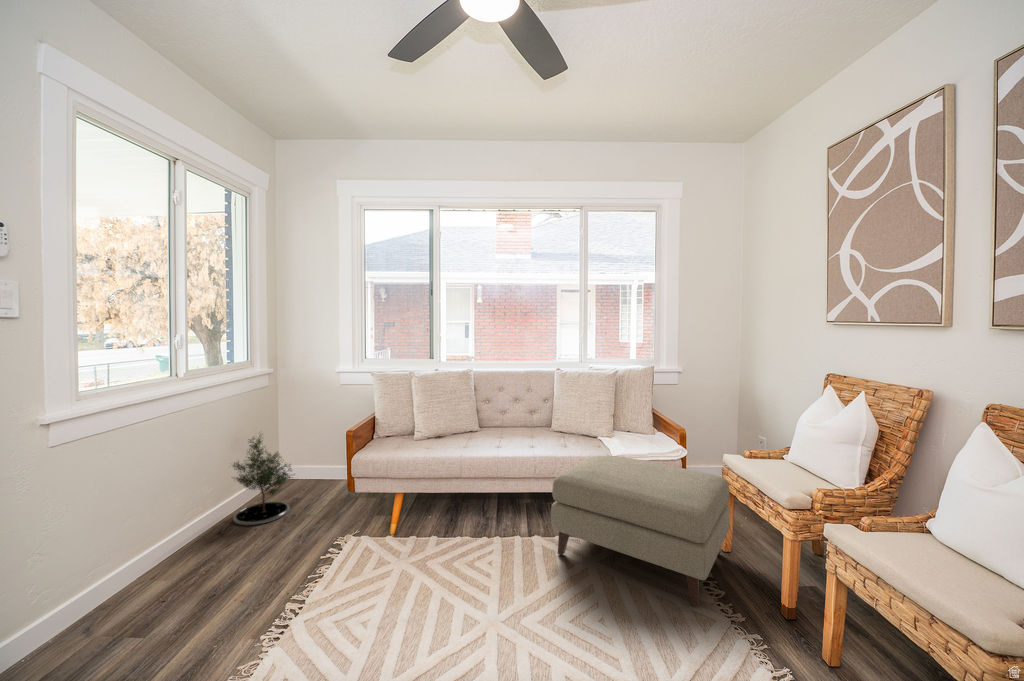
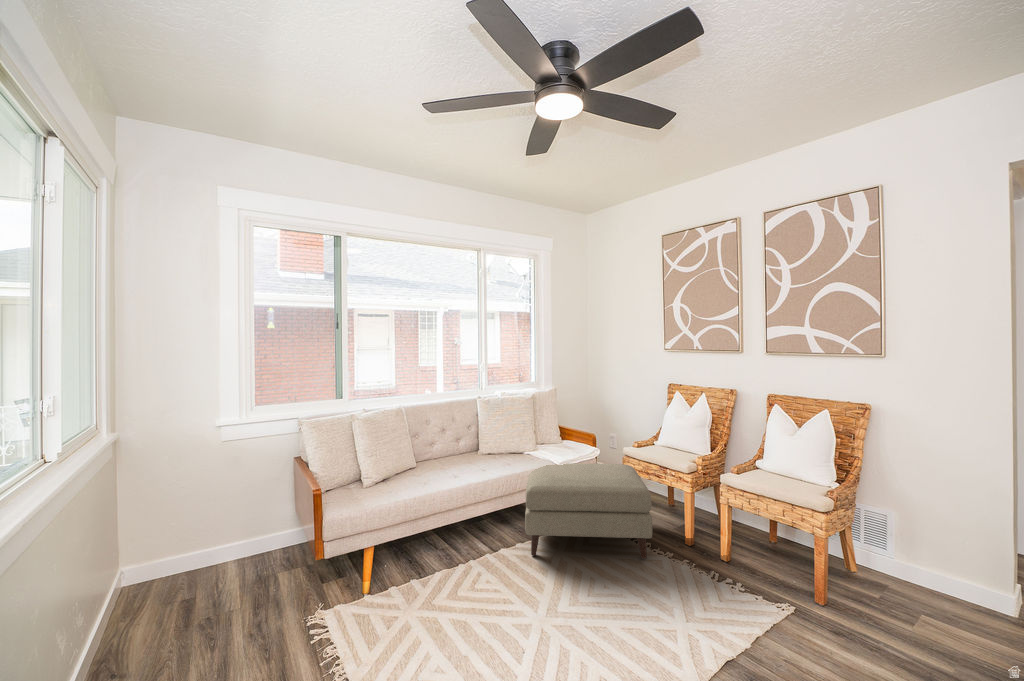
potted tree: present [233,436,291,525] -> none [107,508,209,645]

